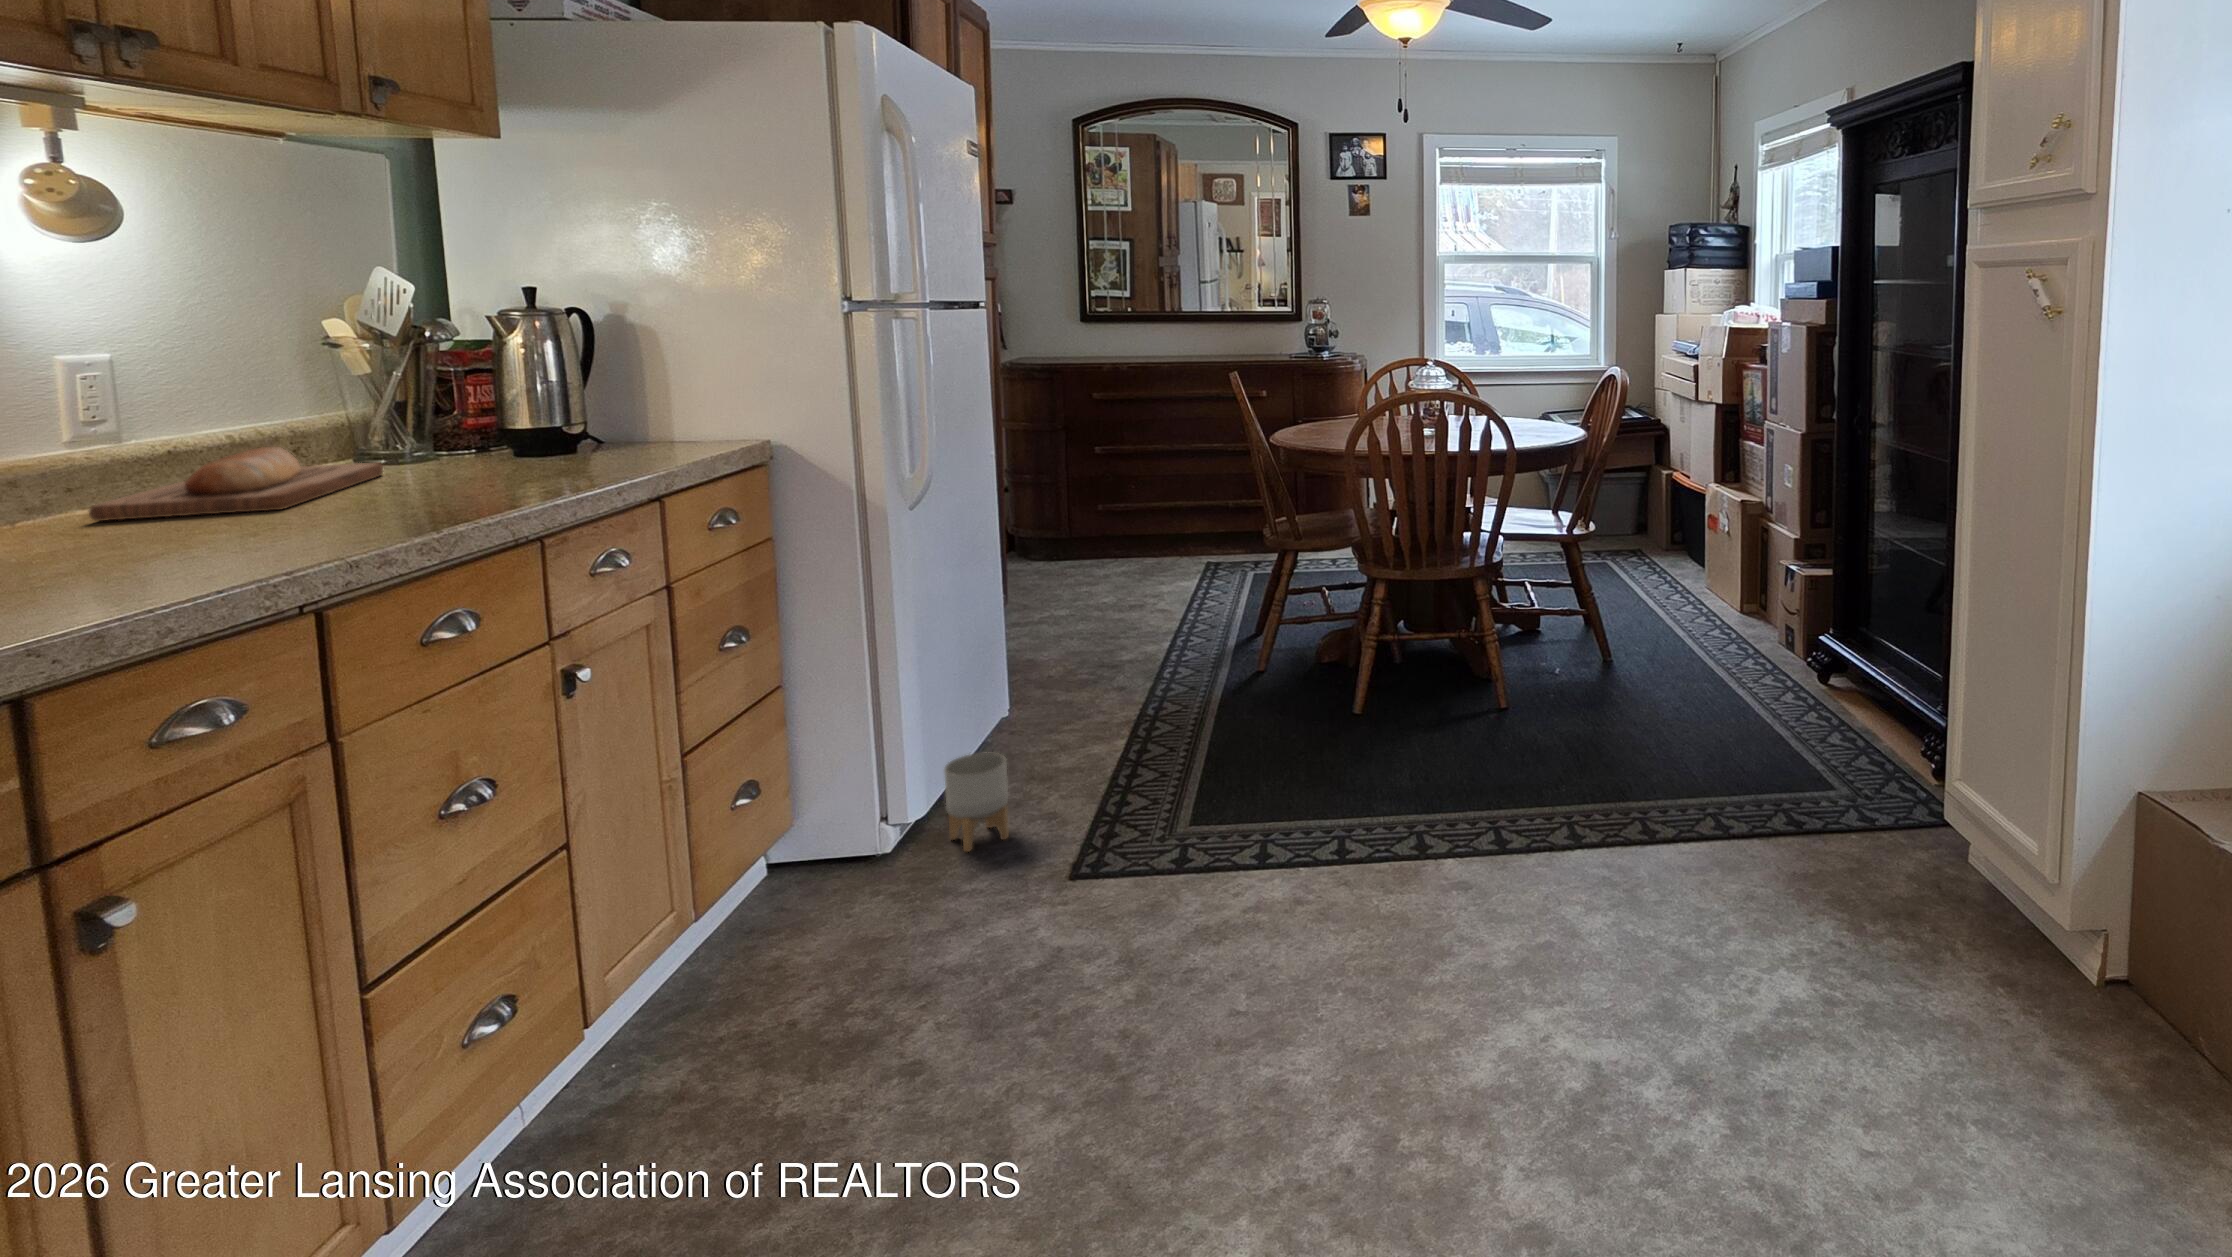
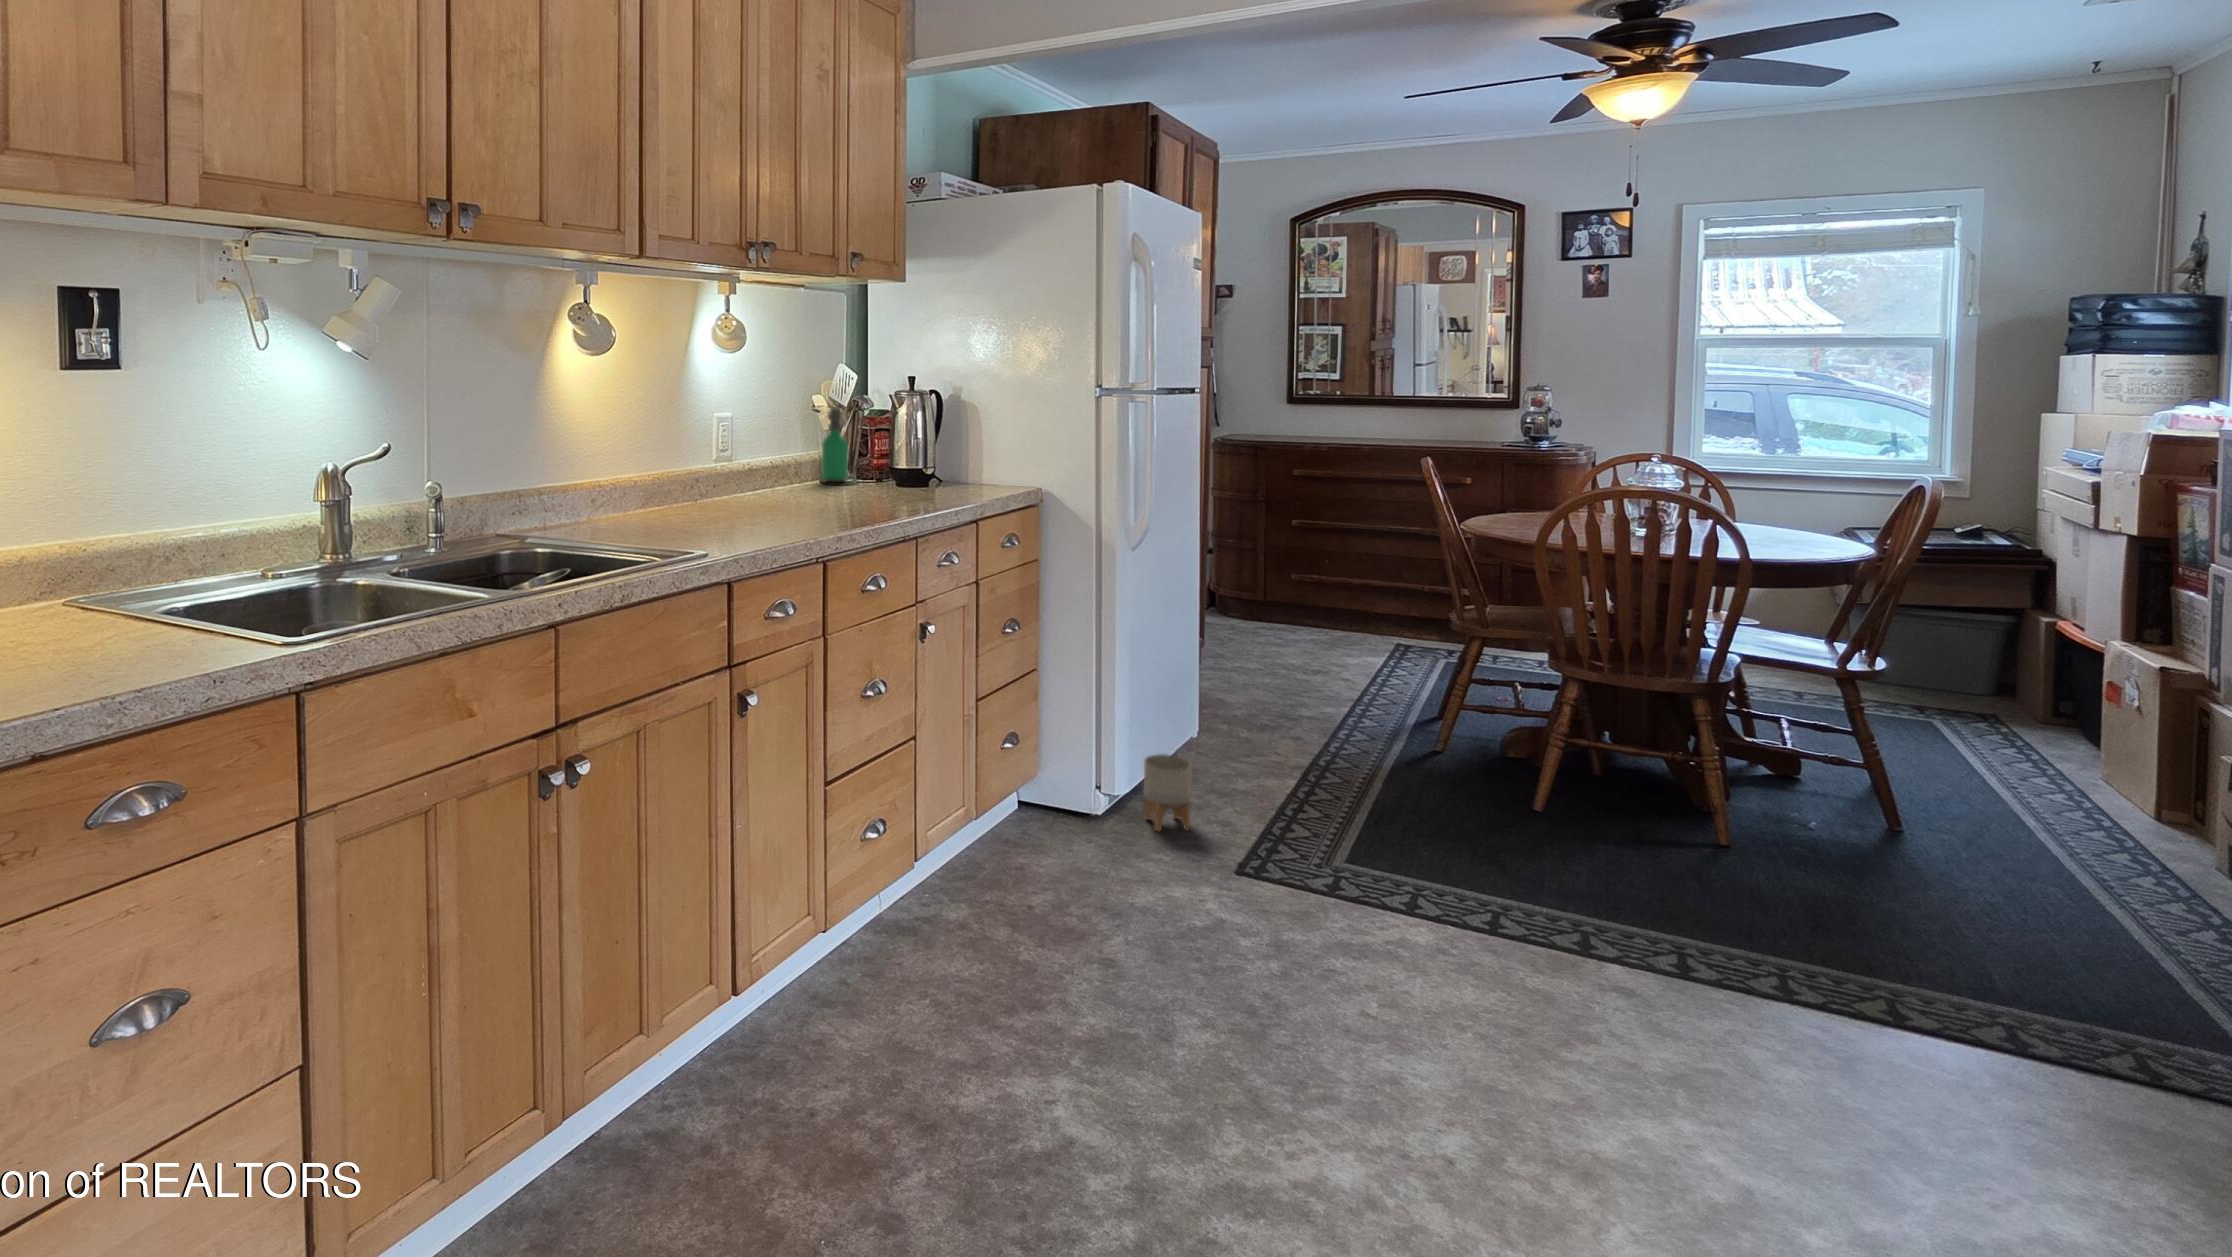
soap dispenser: none [349,339,411,461] -> present [822,407,848,482]
bread loaf: present [89,447,383,521] -> none [725,469,838,506]

